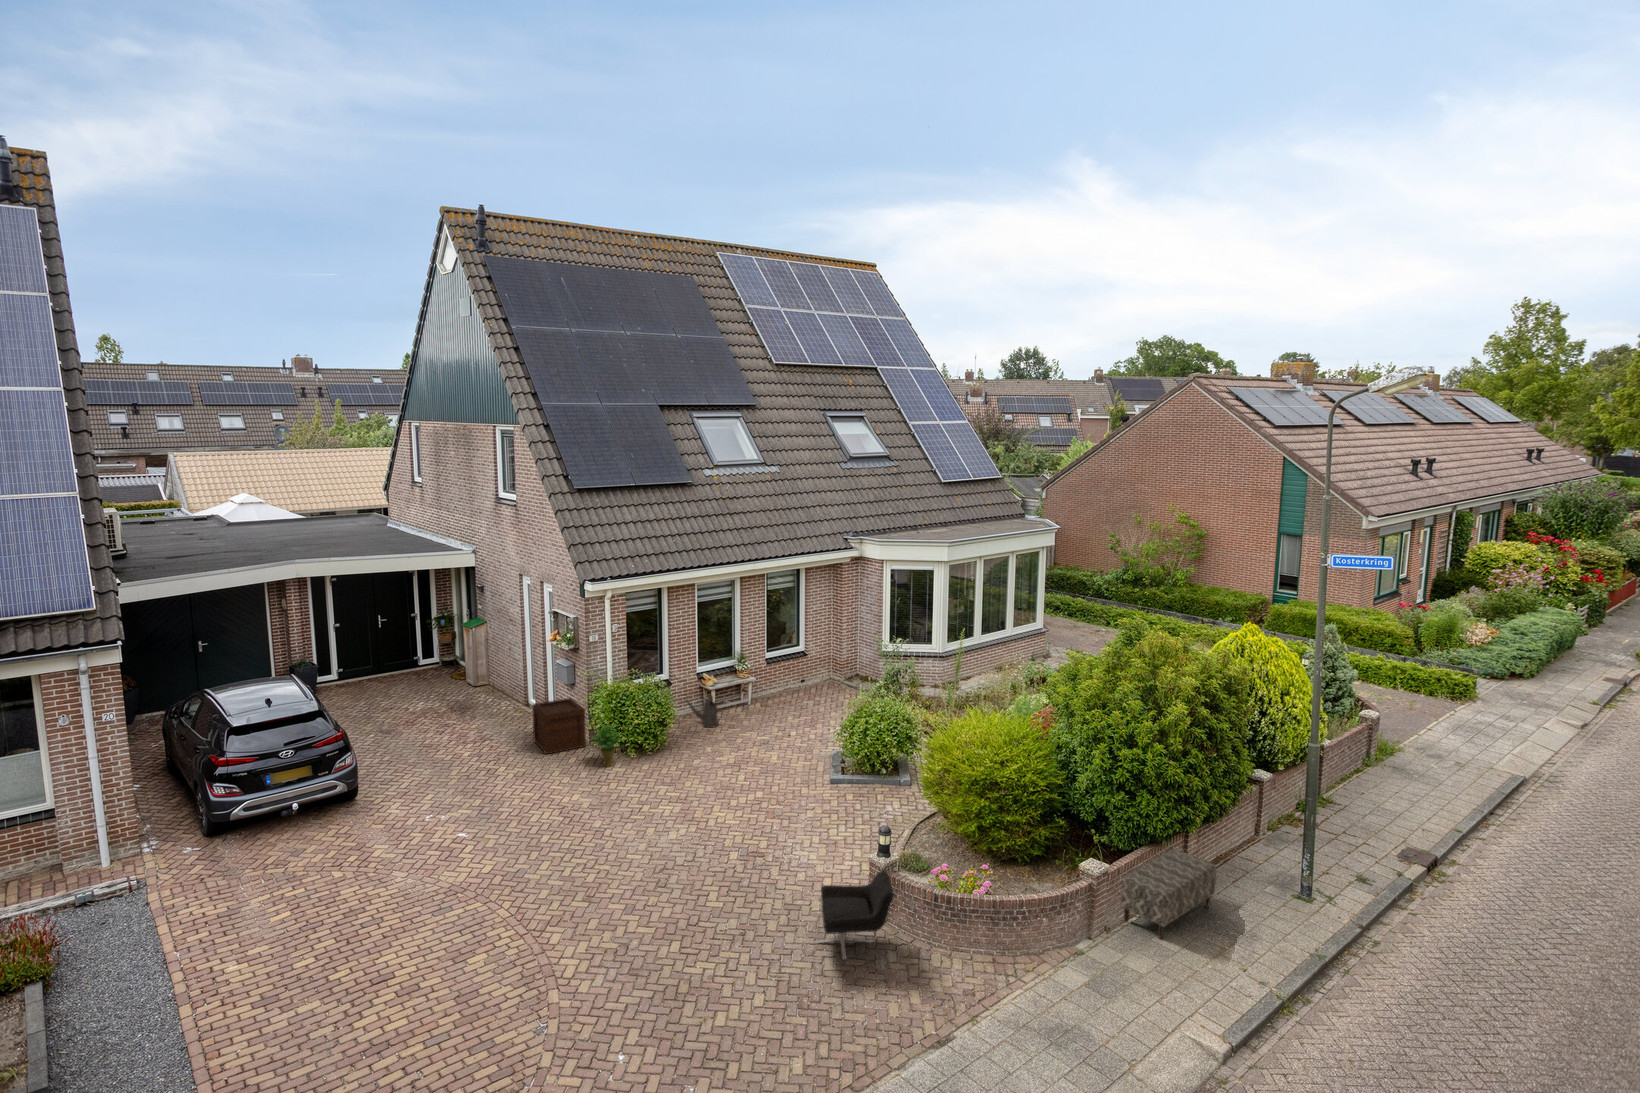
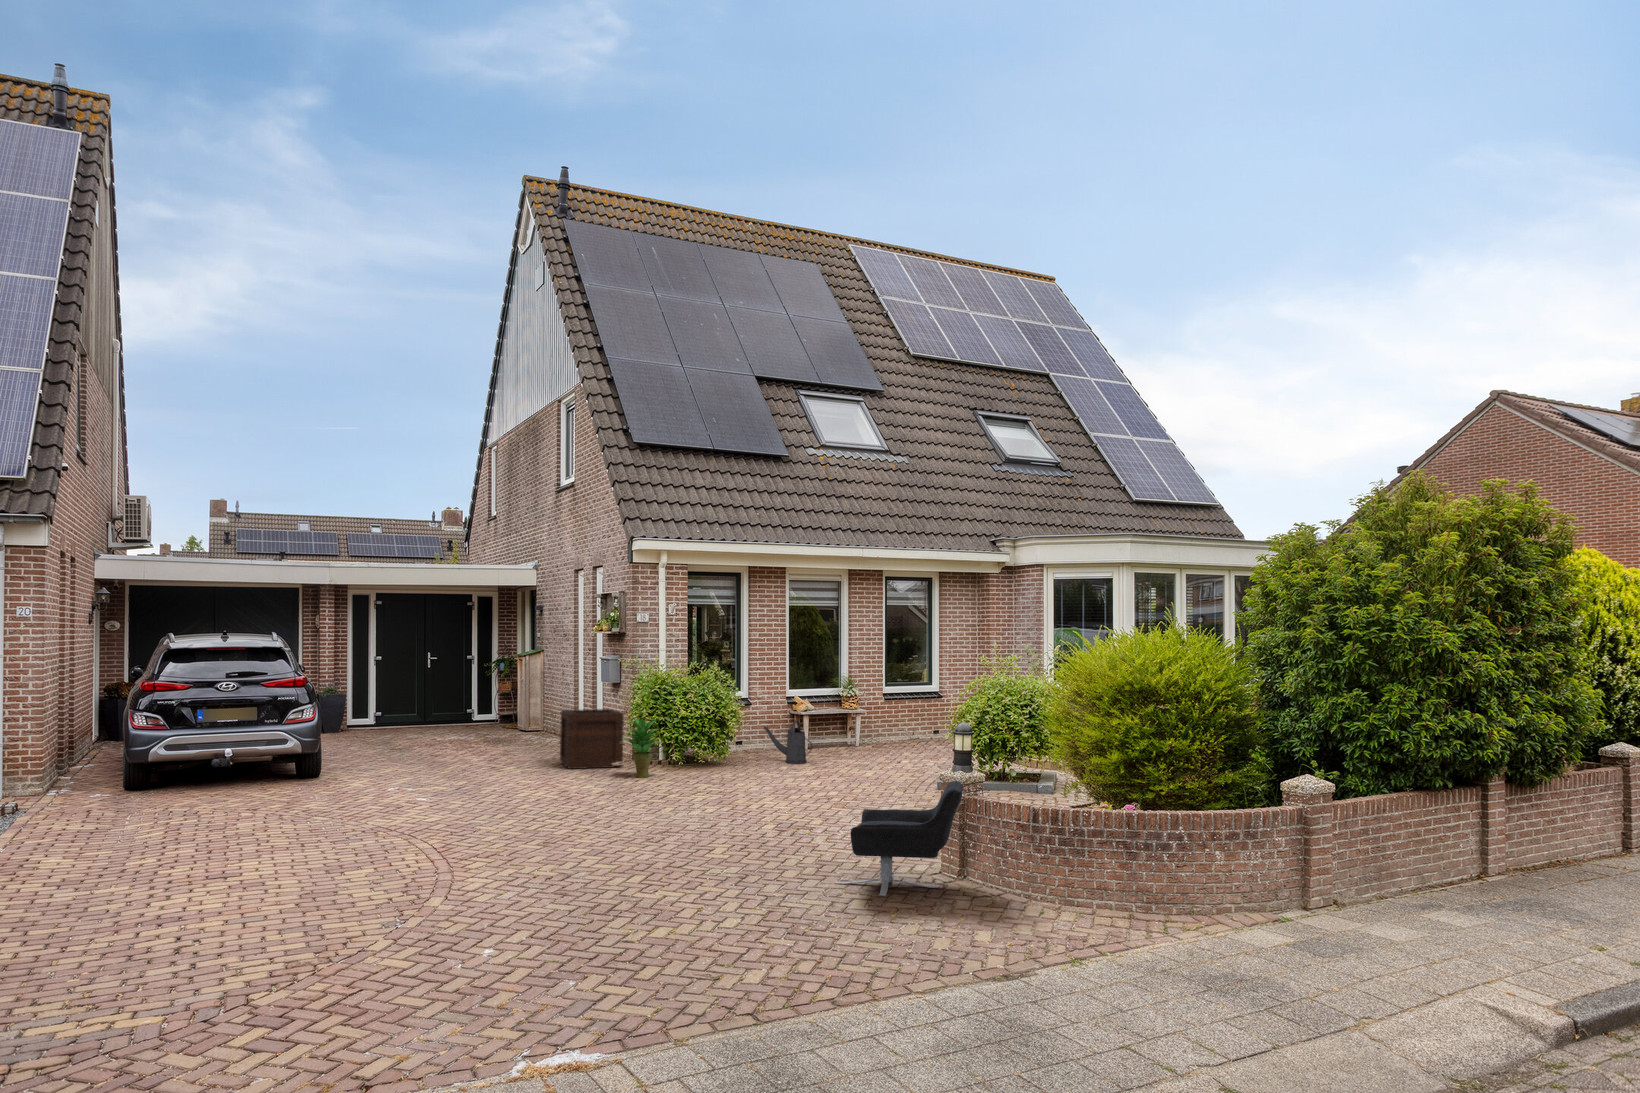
bench: present [1121,849,1216,939] -> none [1363,805,1542,912]

